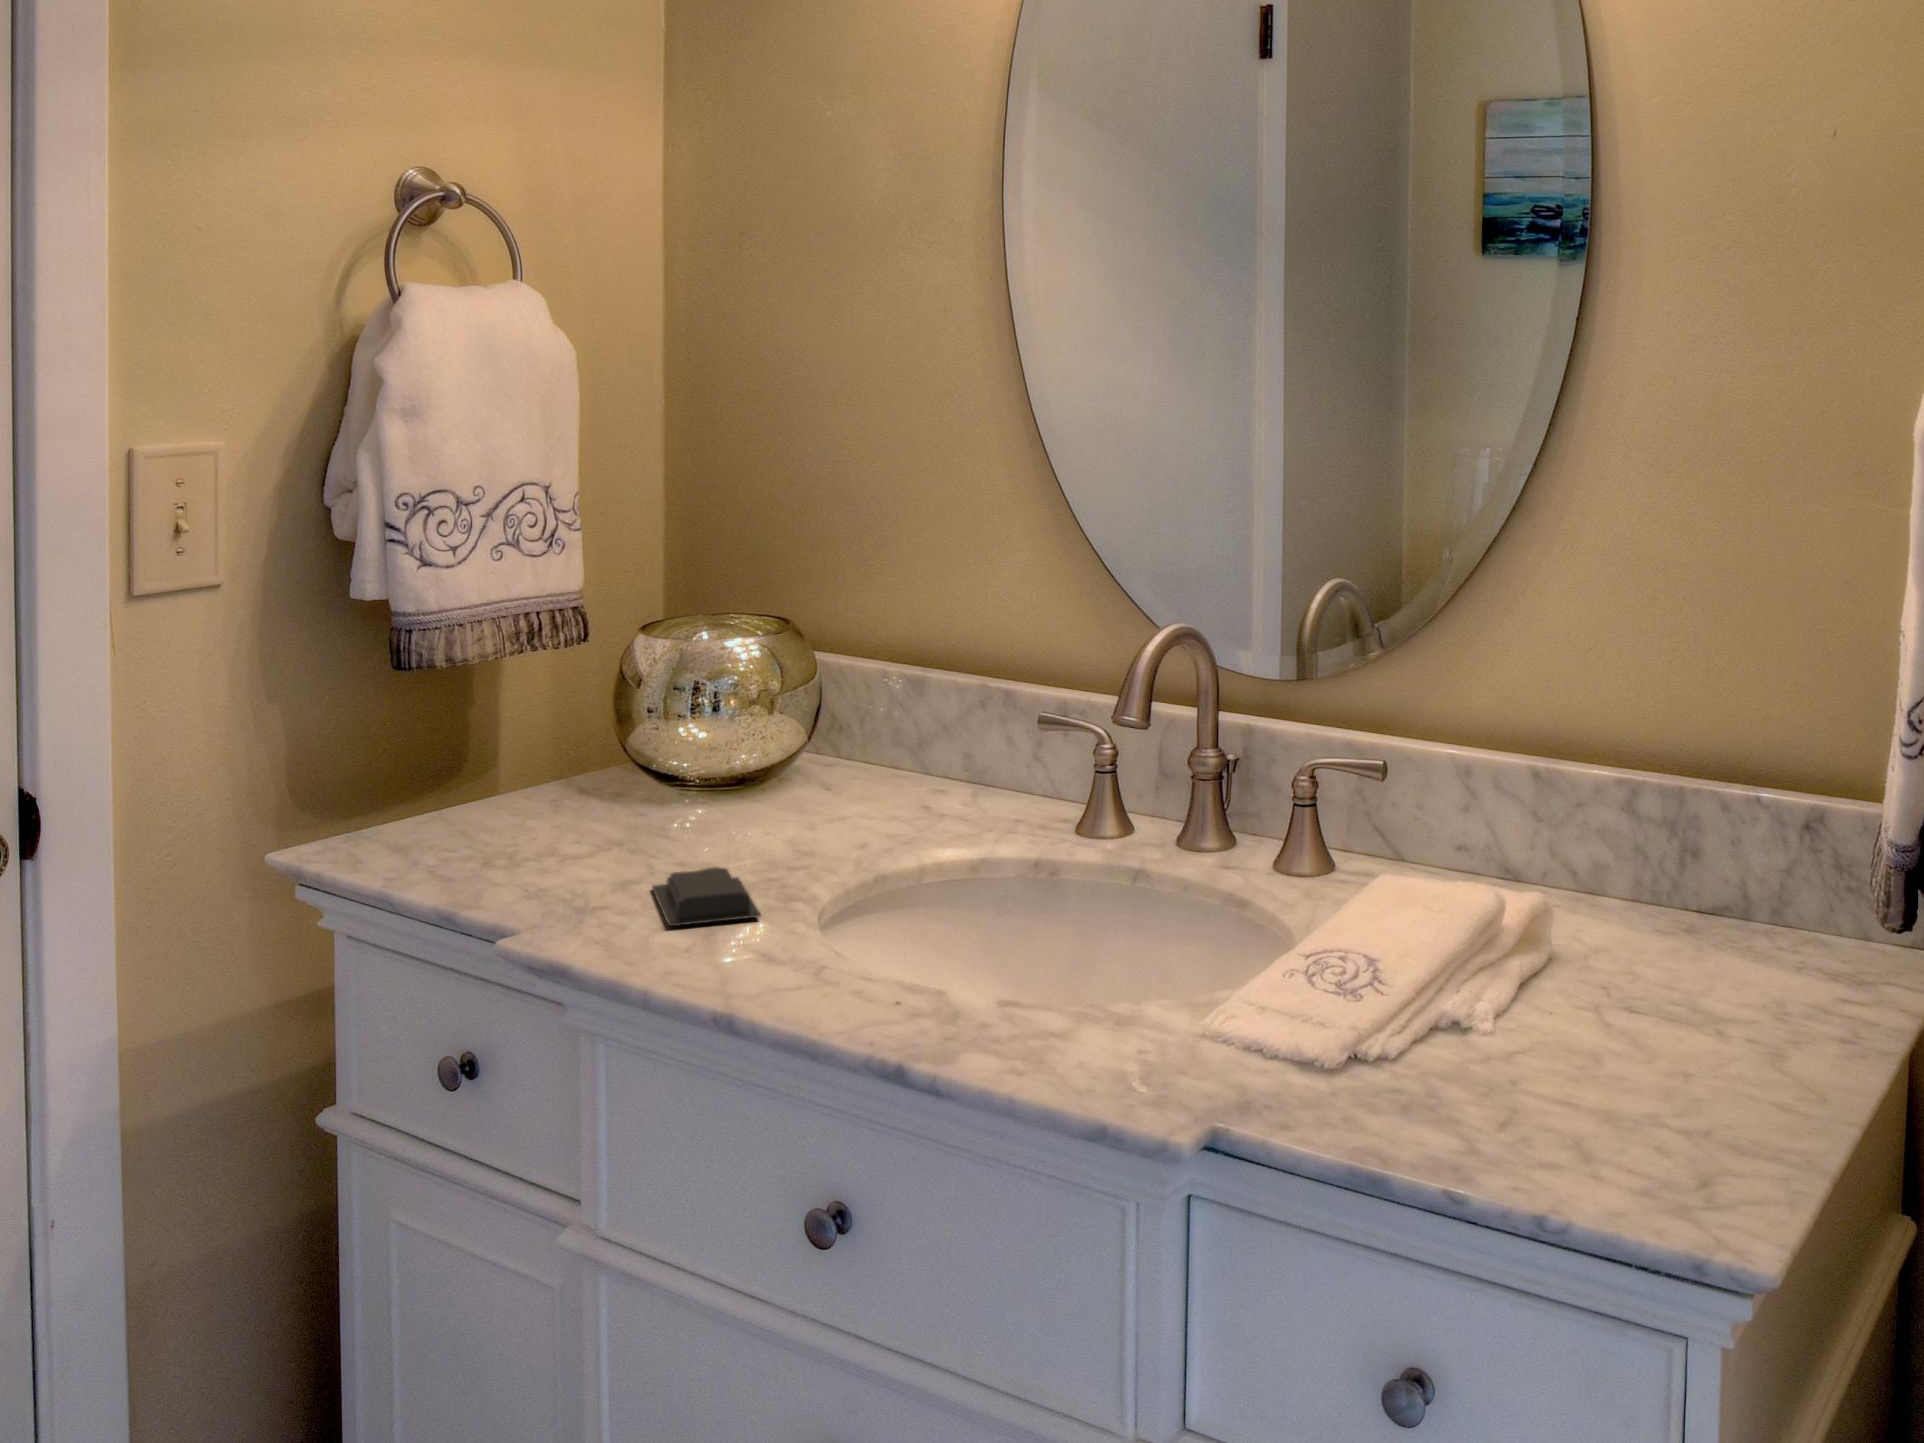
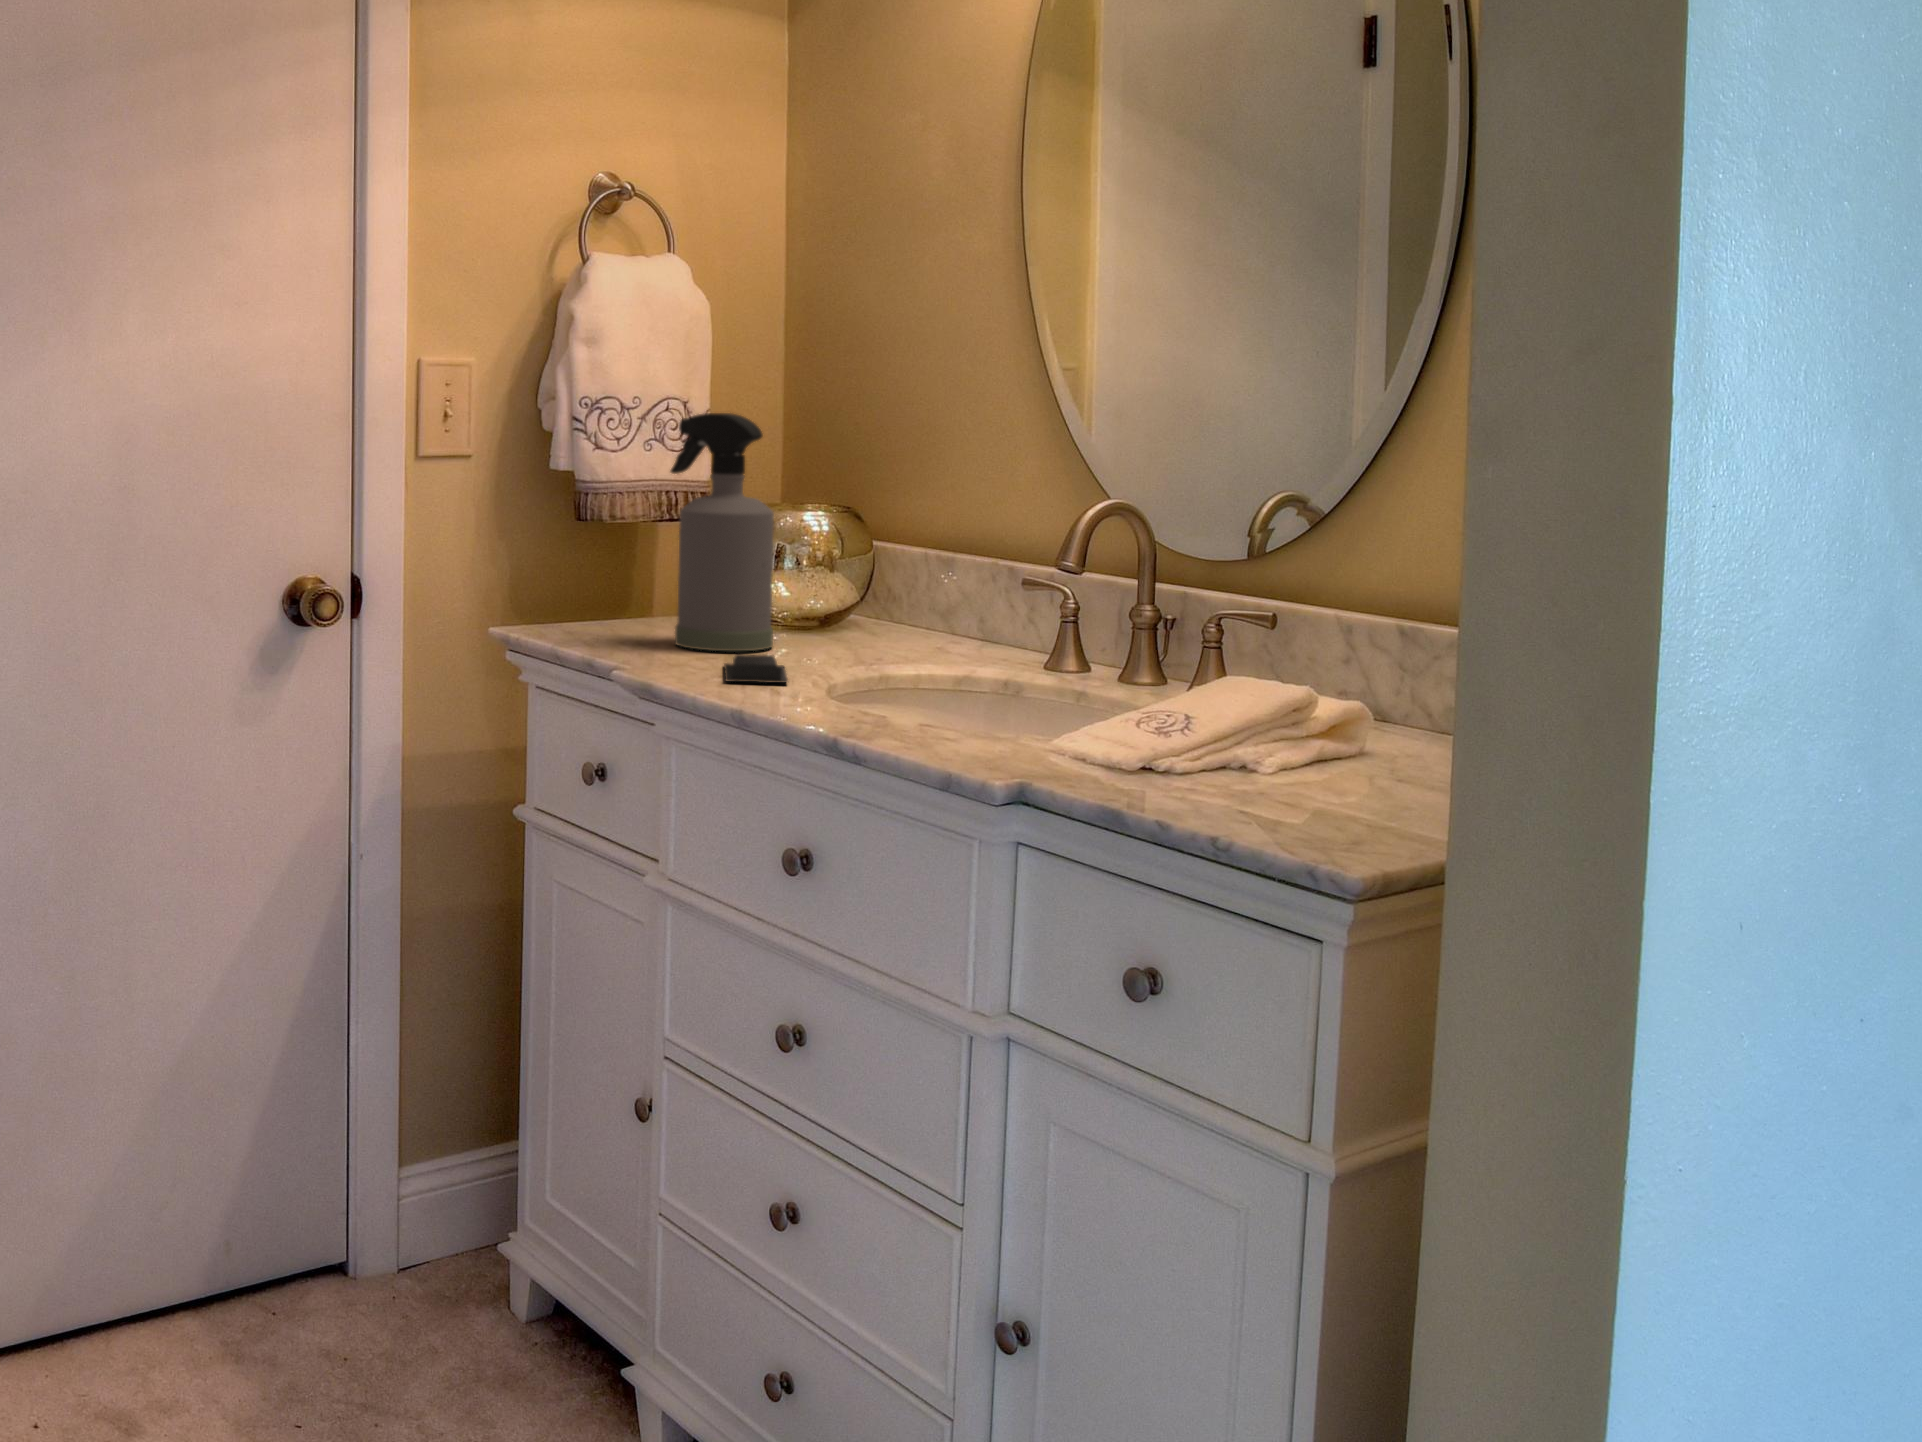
spray bottle: none [545,516,704,859] -> present [671,413,774,651]

